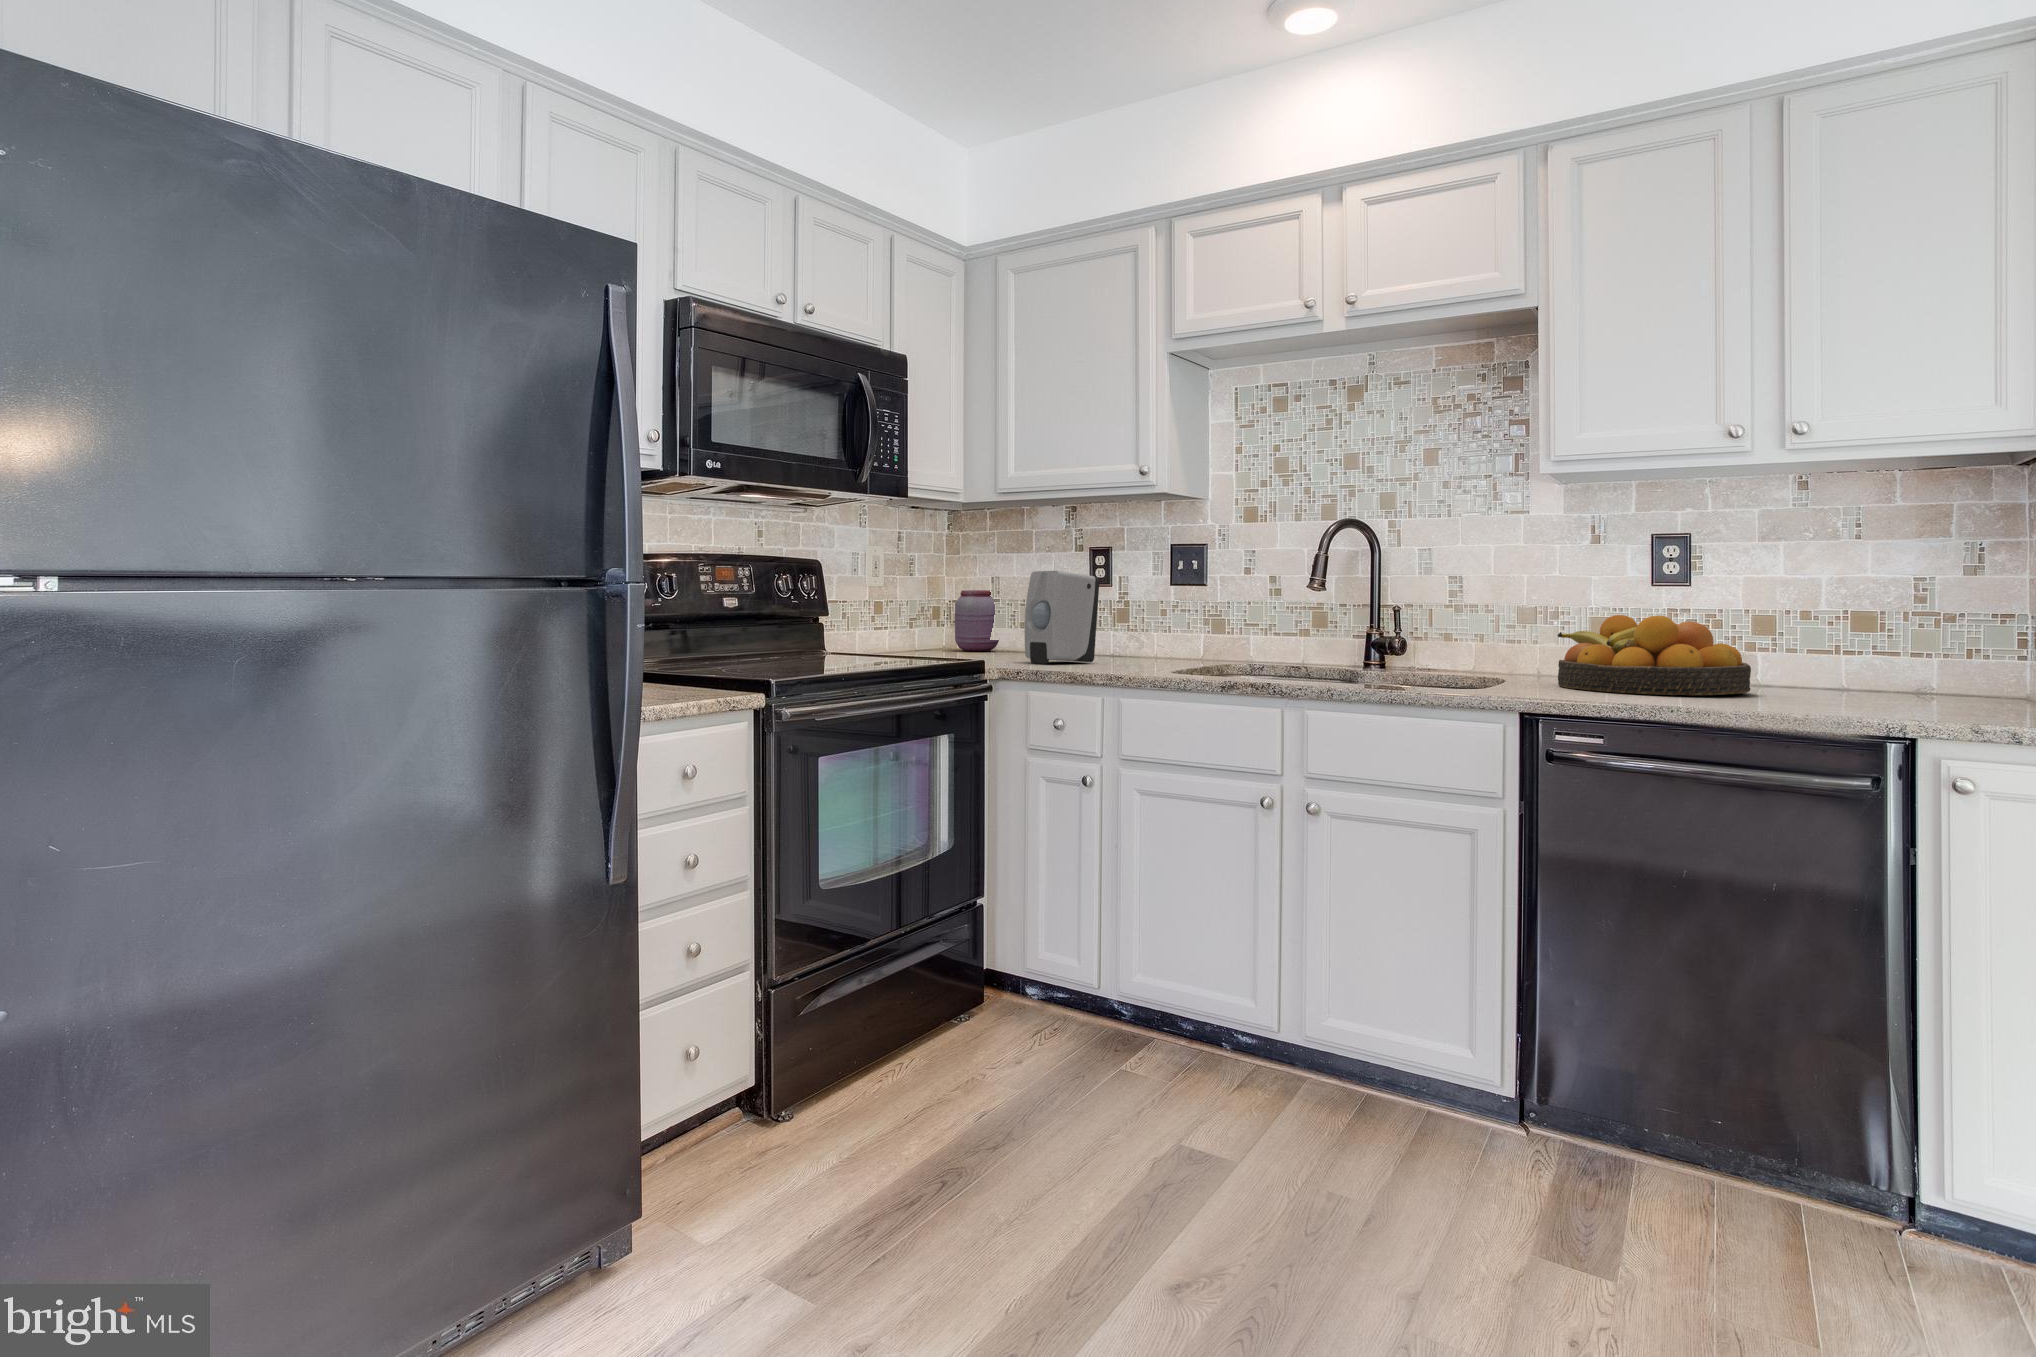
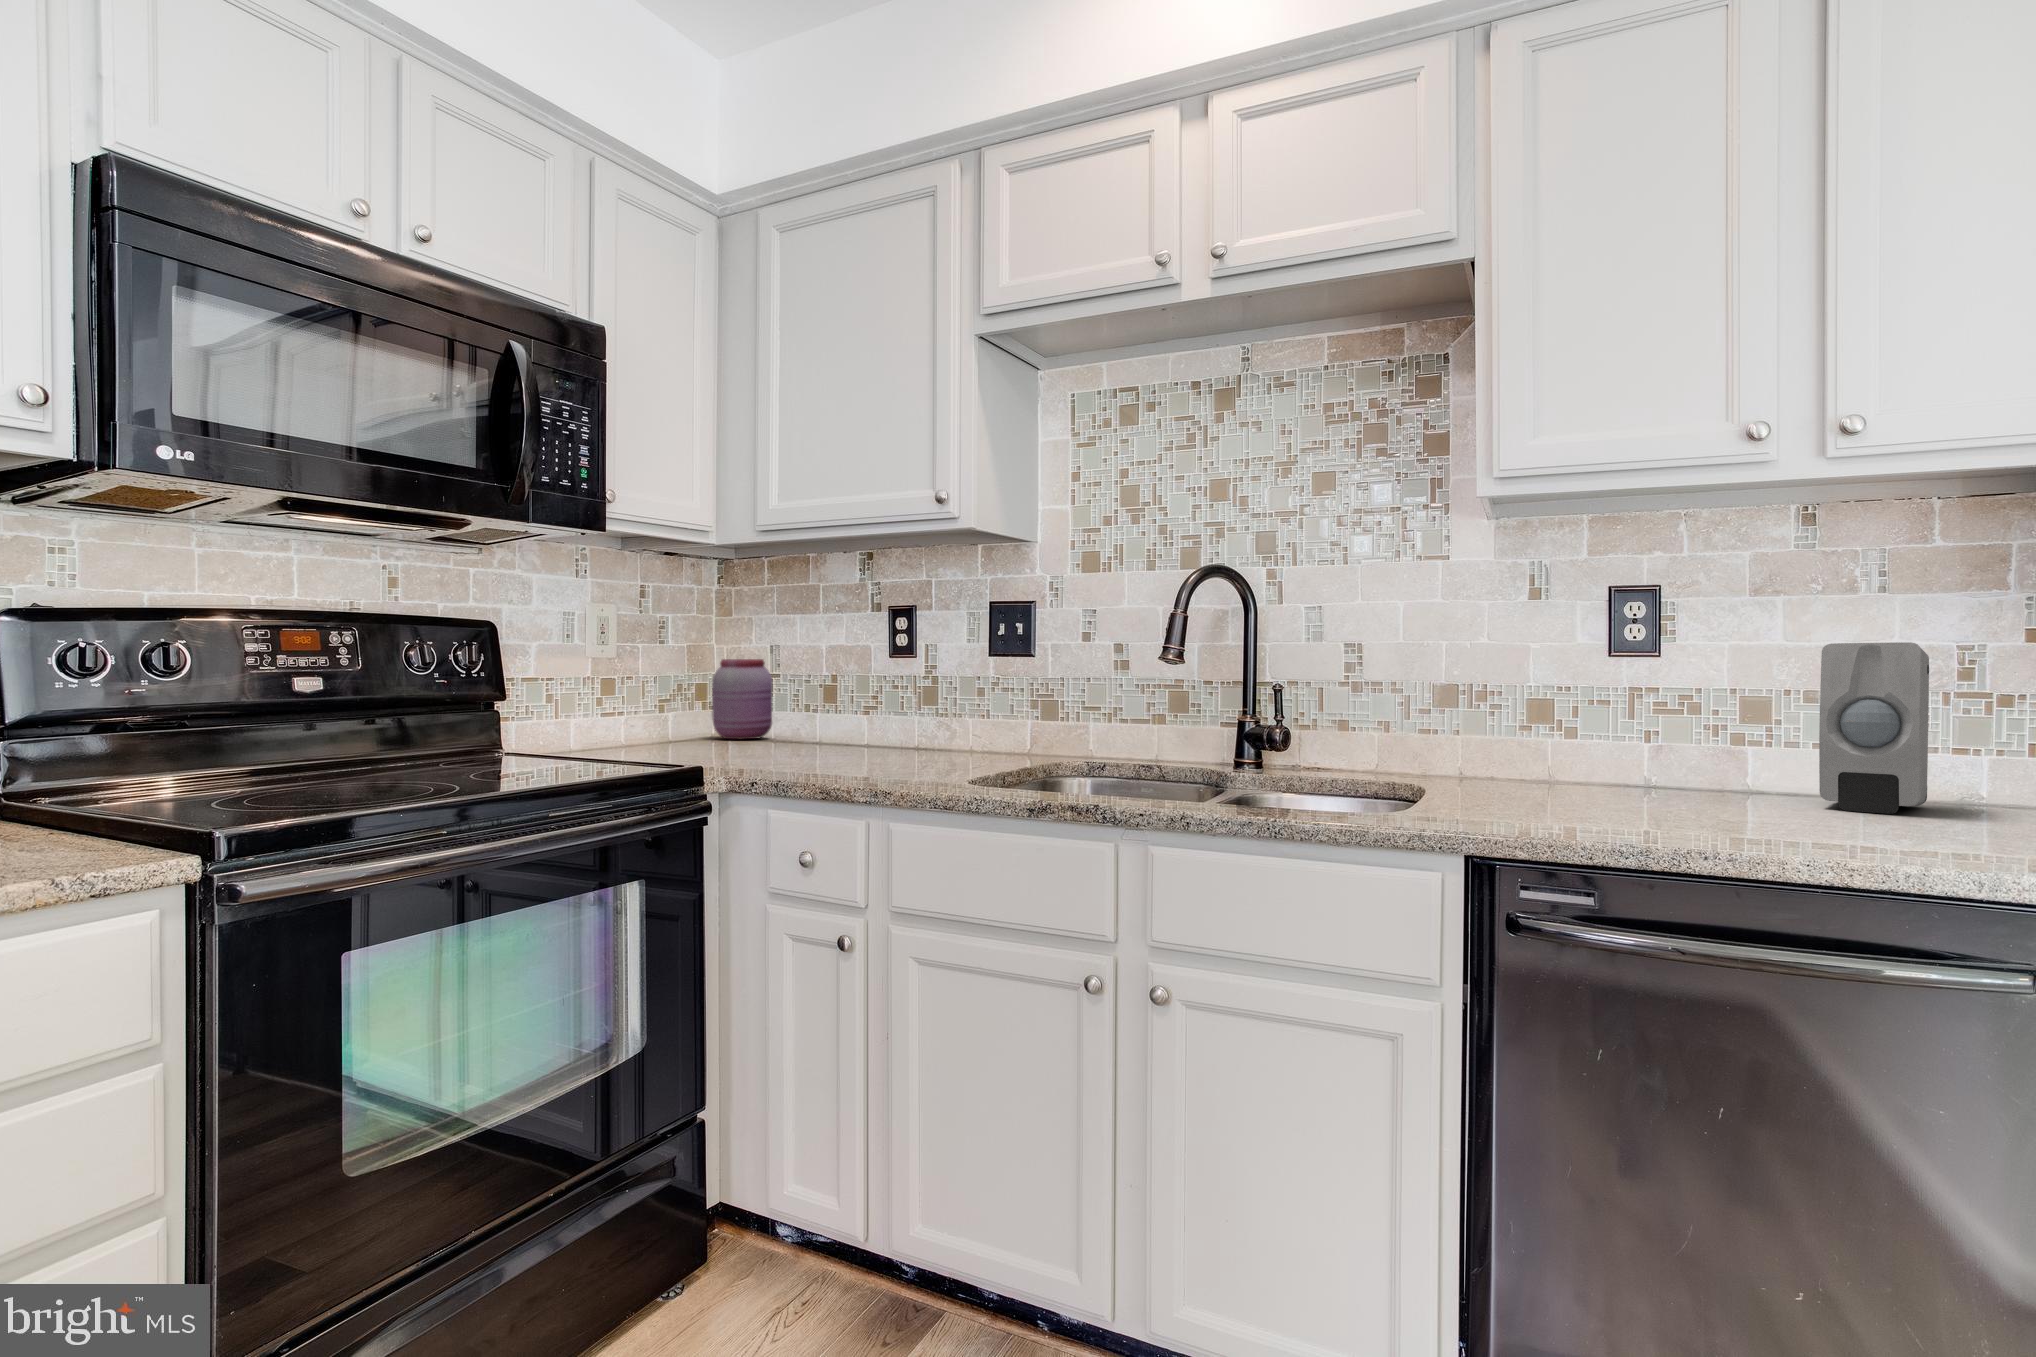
soap dispenser: present [1024,571,1099,664] -> present [1819,642,1929,814]
fruit bowl: present [1558,615,1751,695] -> none [1497,700,1771,821]

